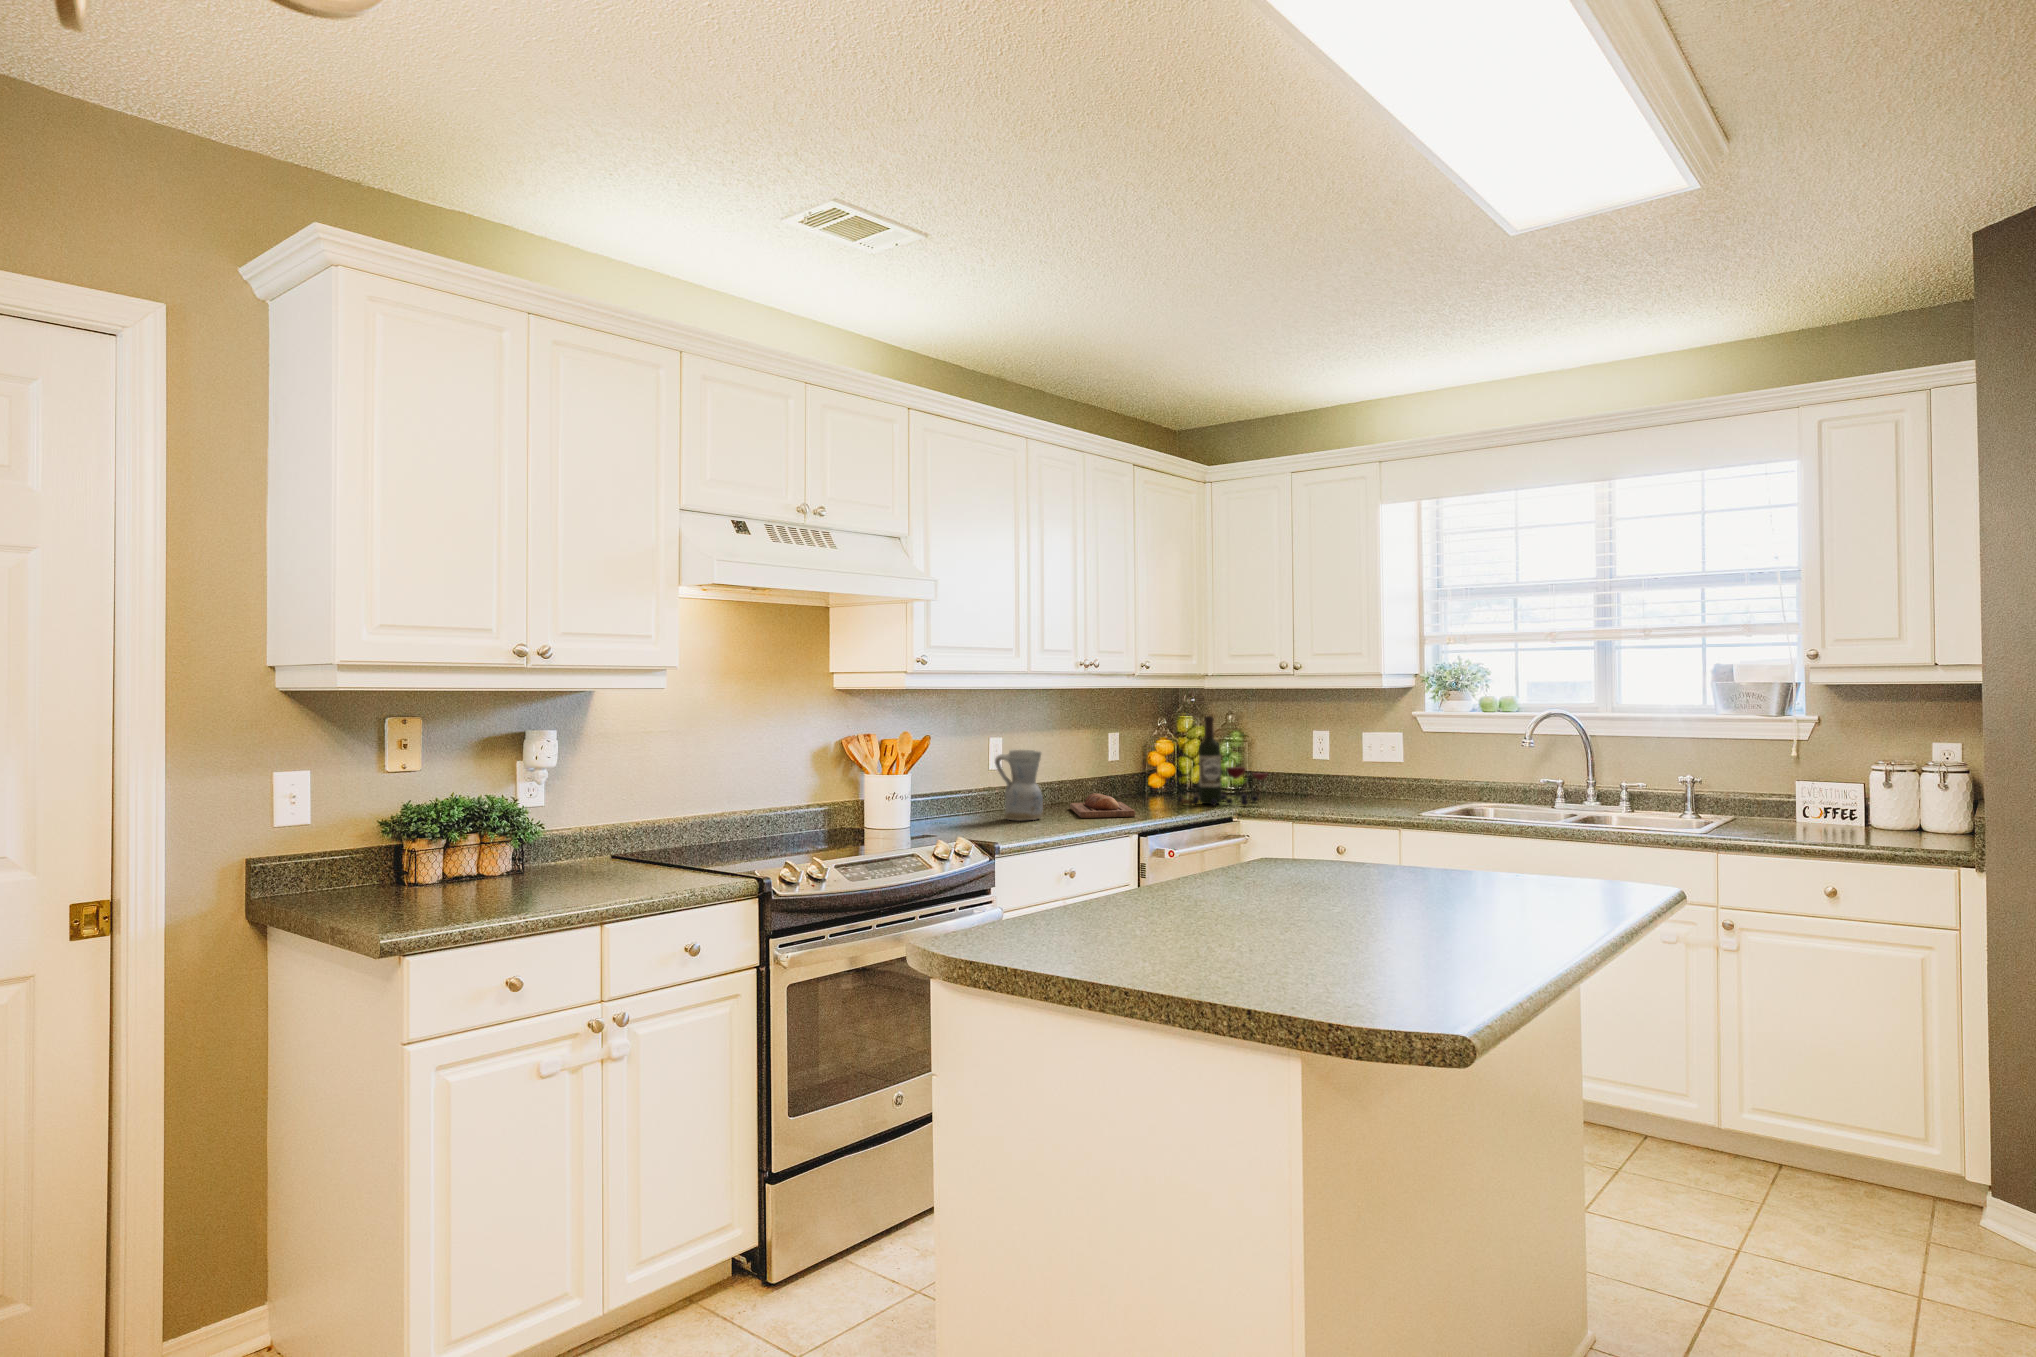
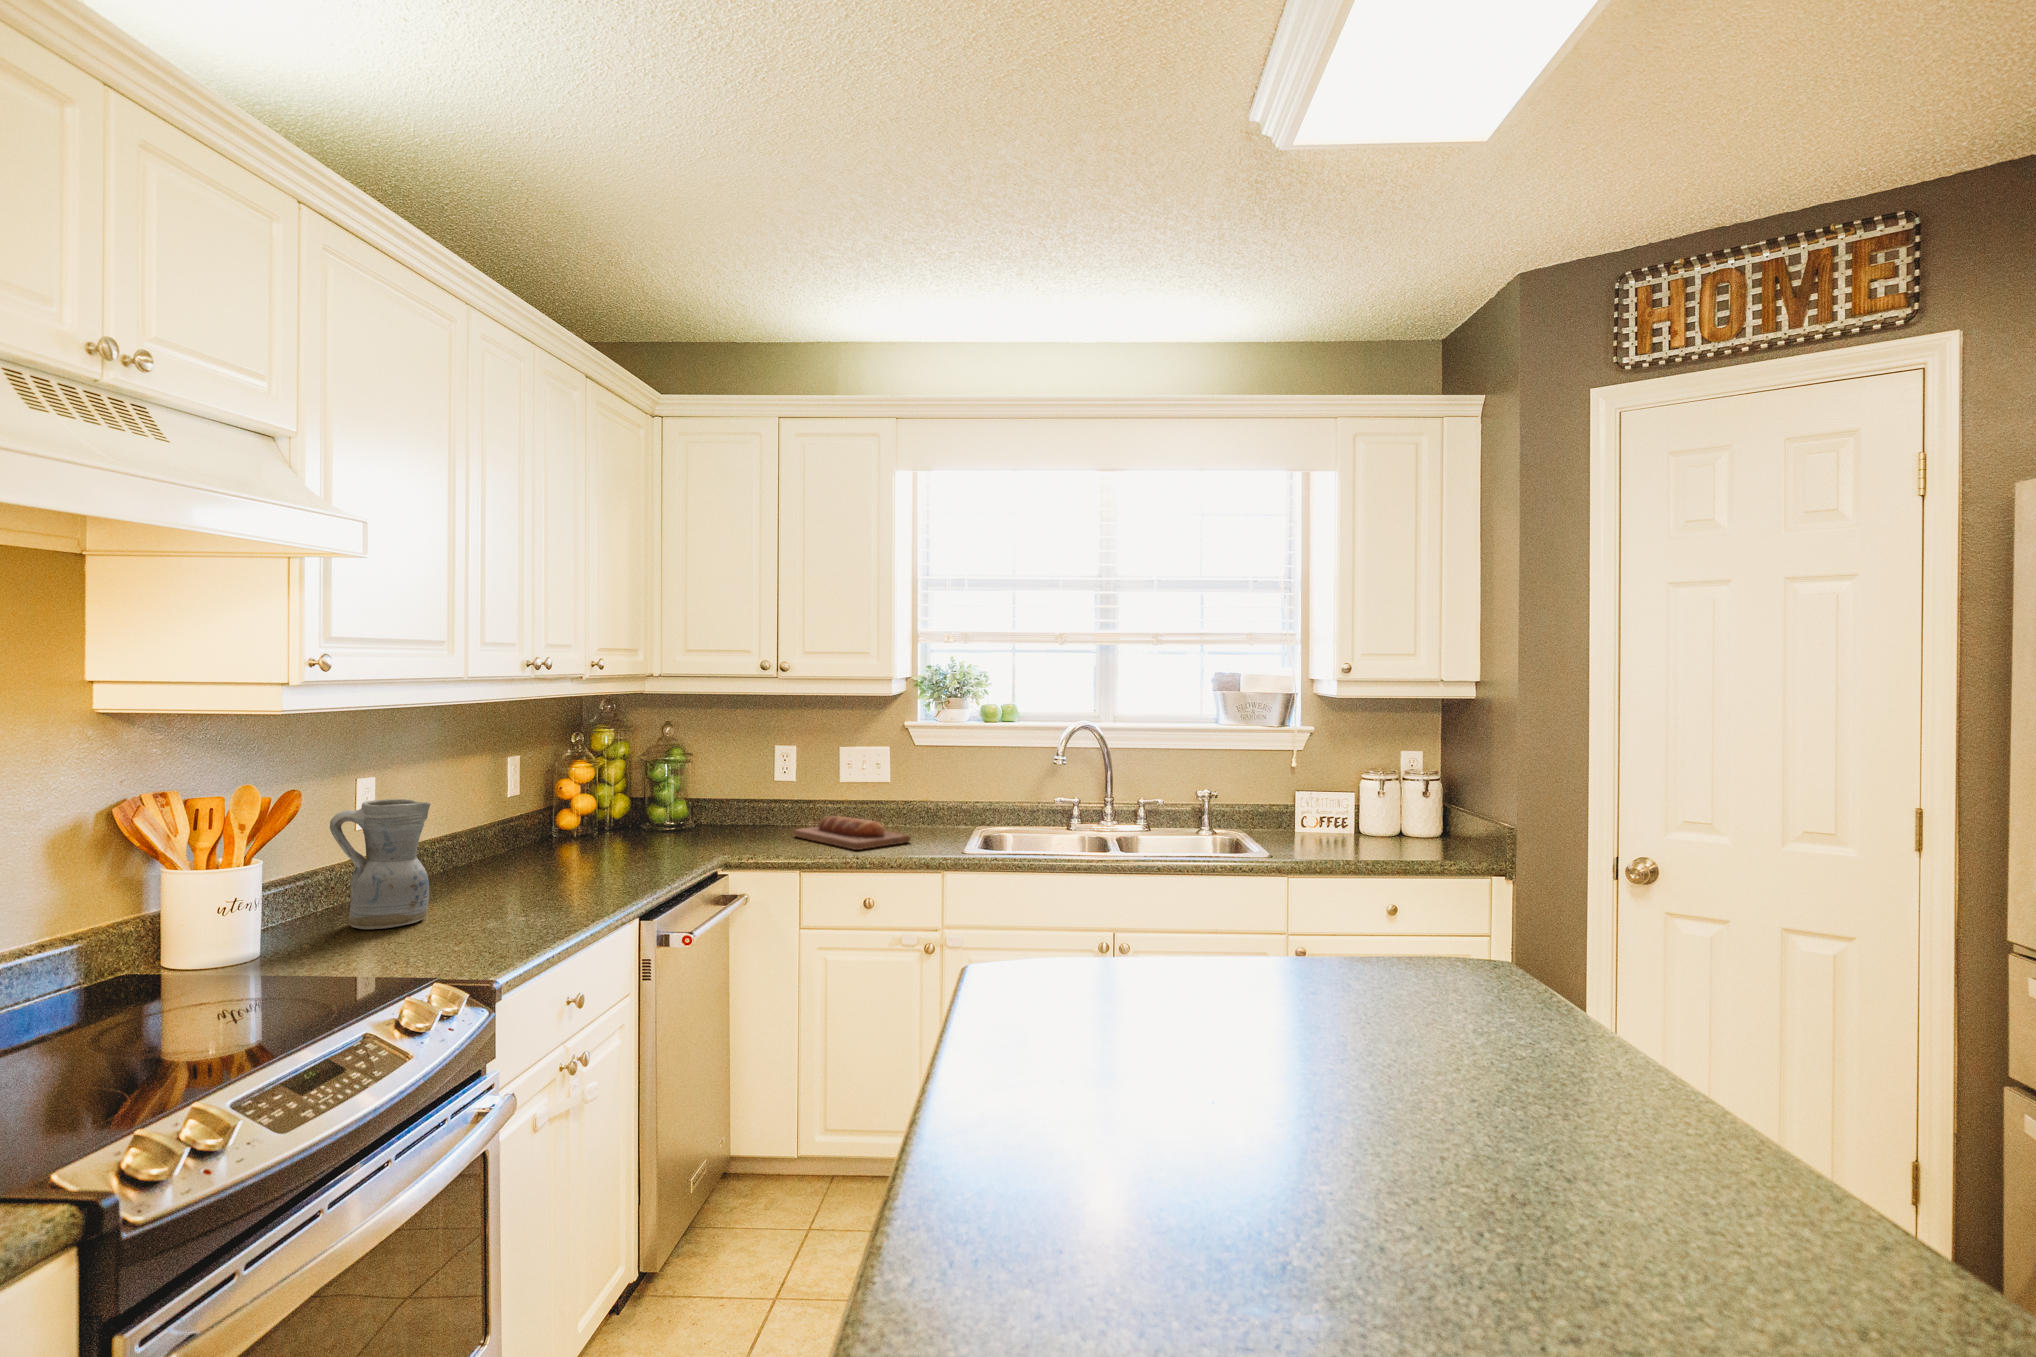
wine bottle: present [1178,716,1268,805] -> none [622,731,757,859]
bread loaf: present [1070,793,1135,818] -> present [794,816,910,850]

